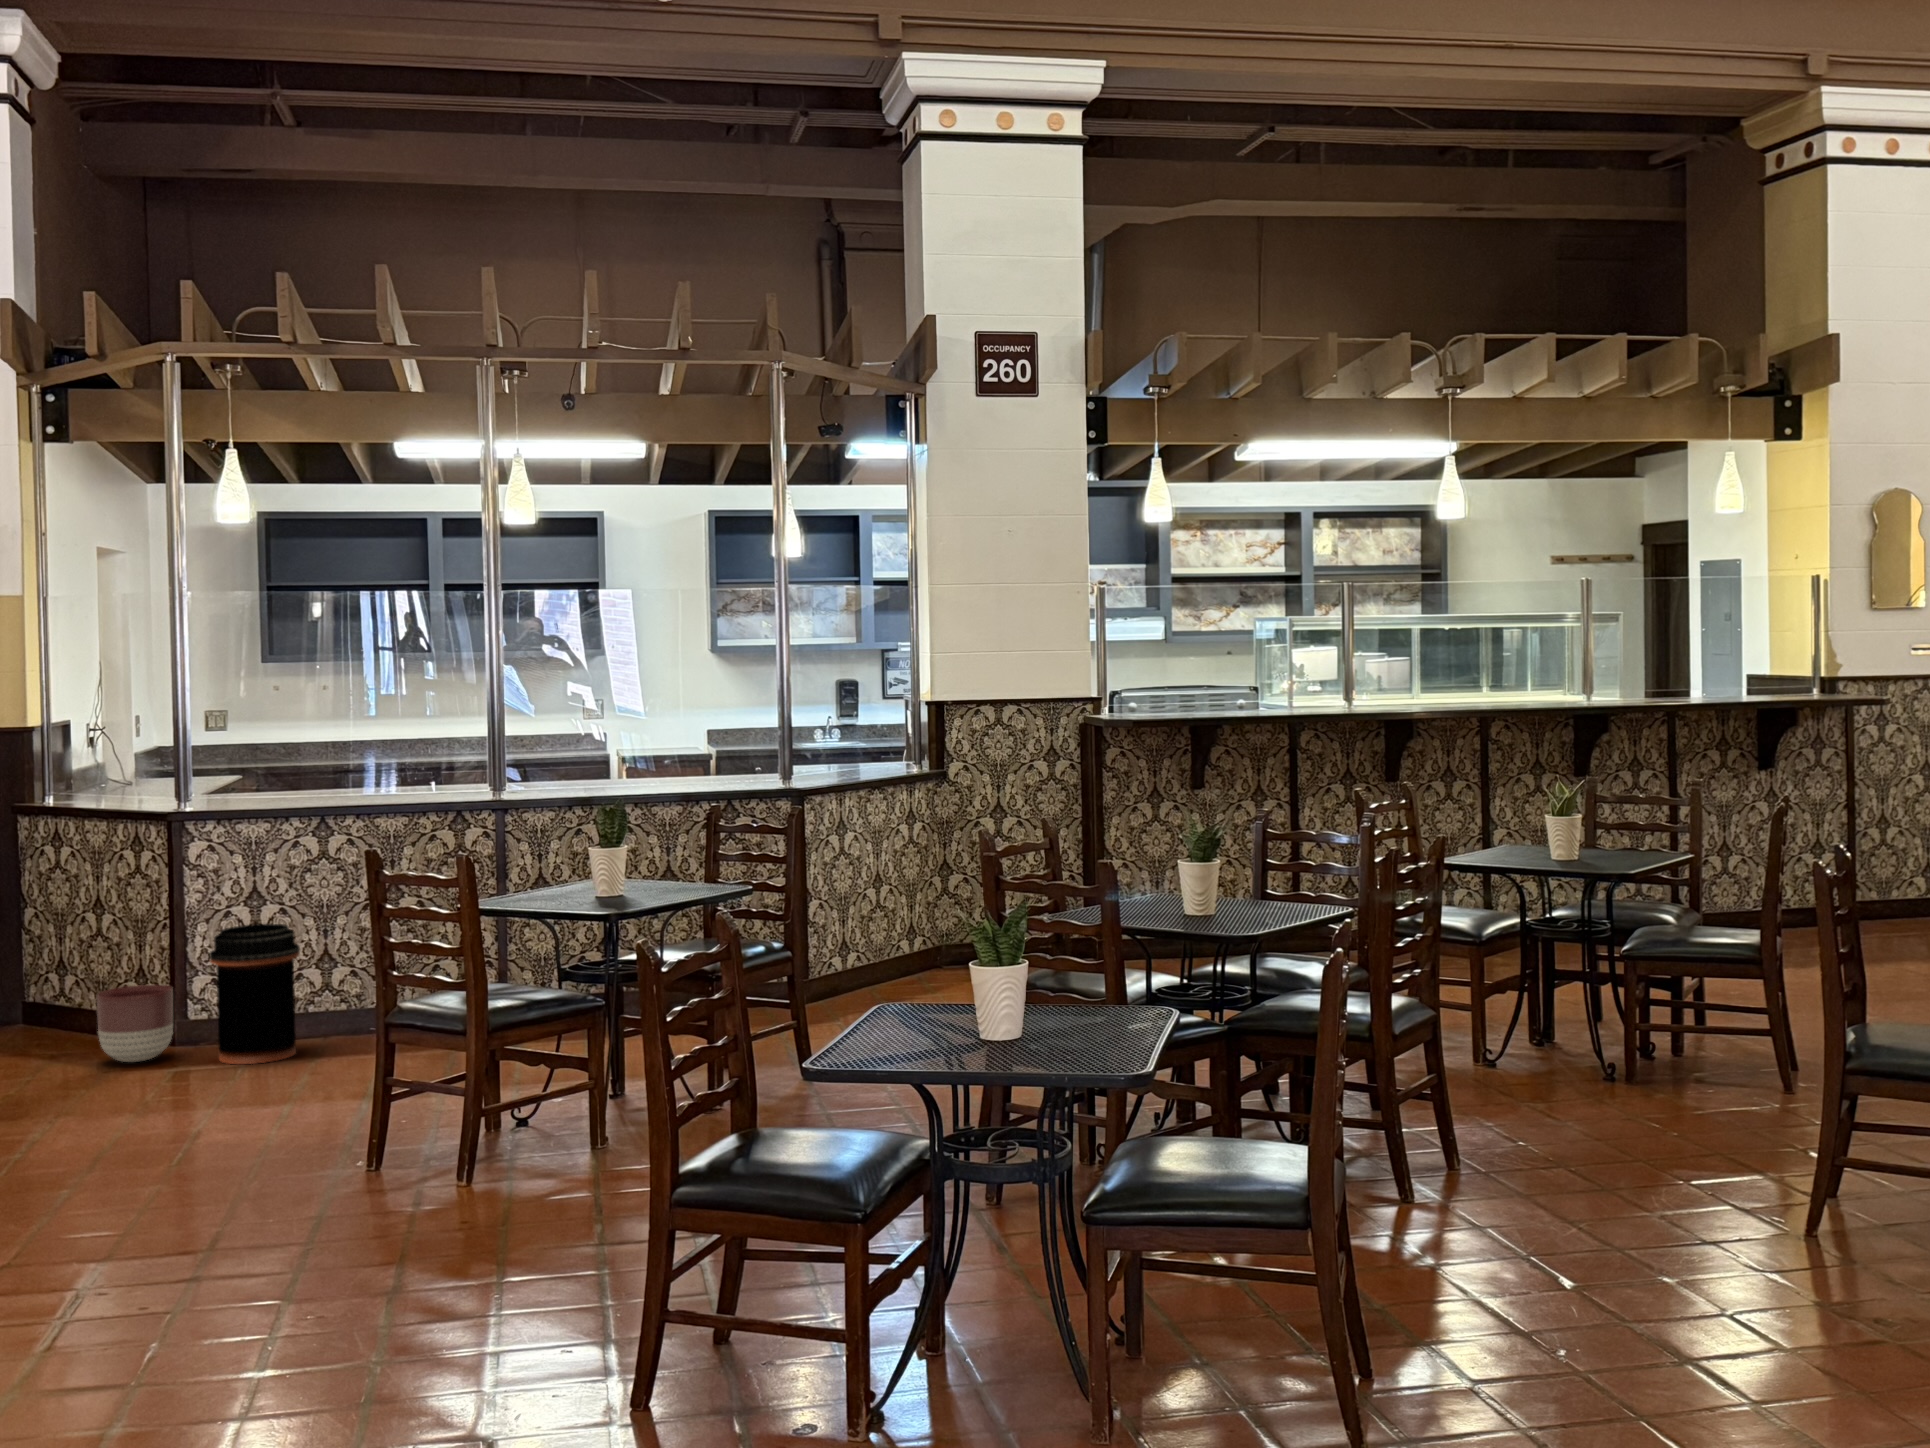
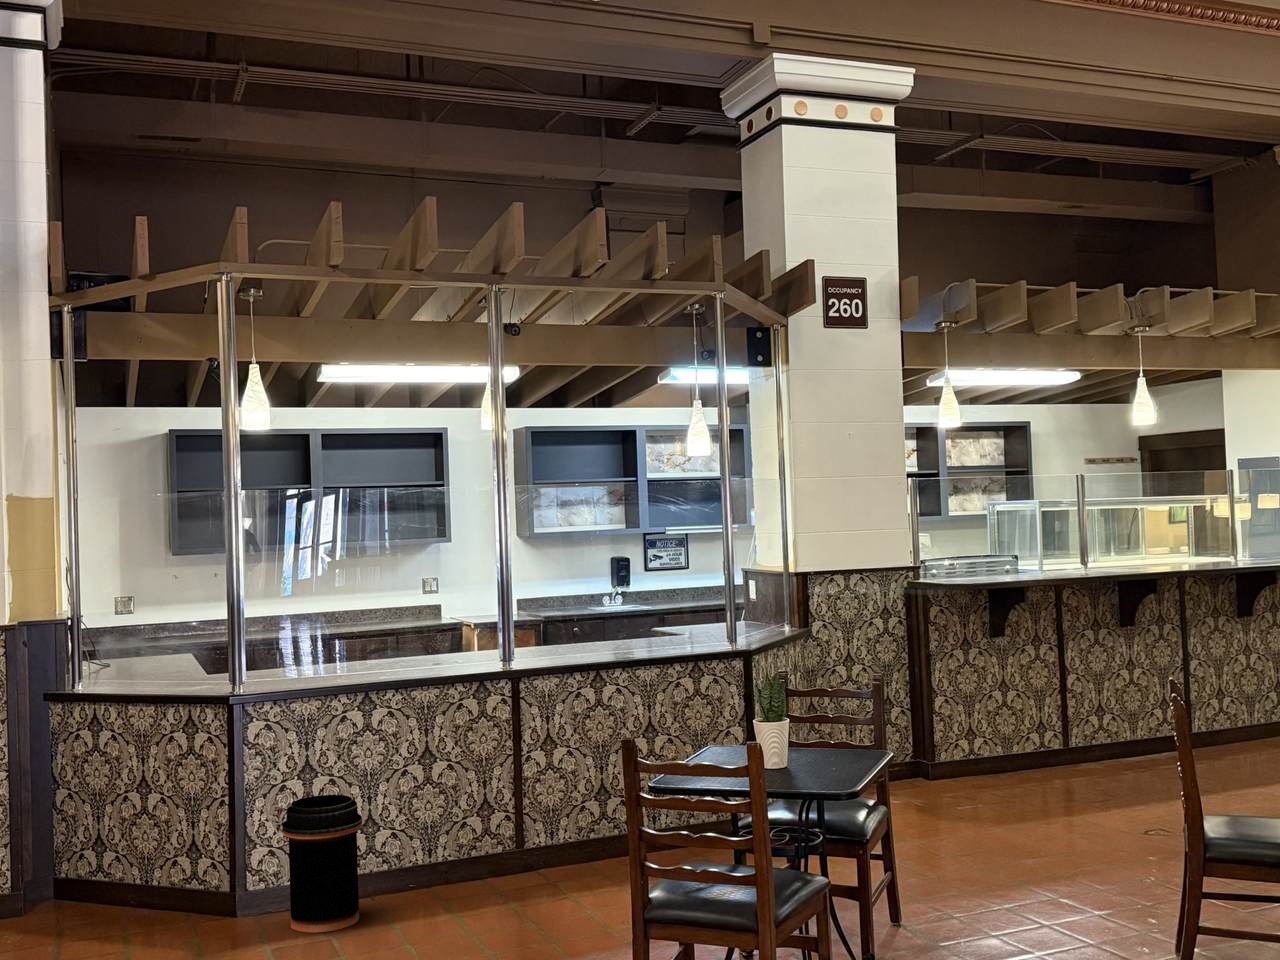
planter: present [97,985,173,1062] -> none [175,859,244,937]

